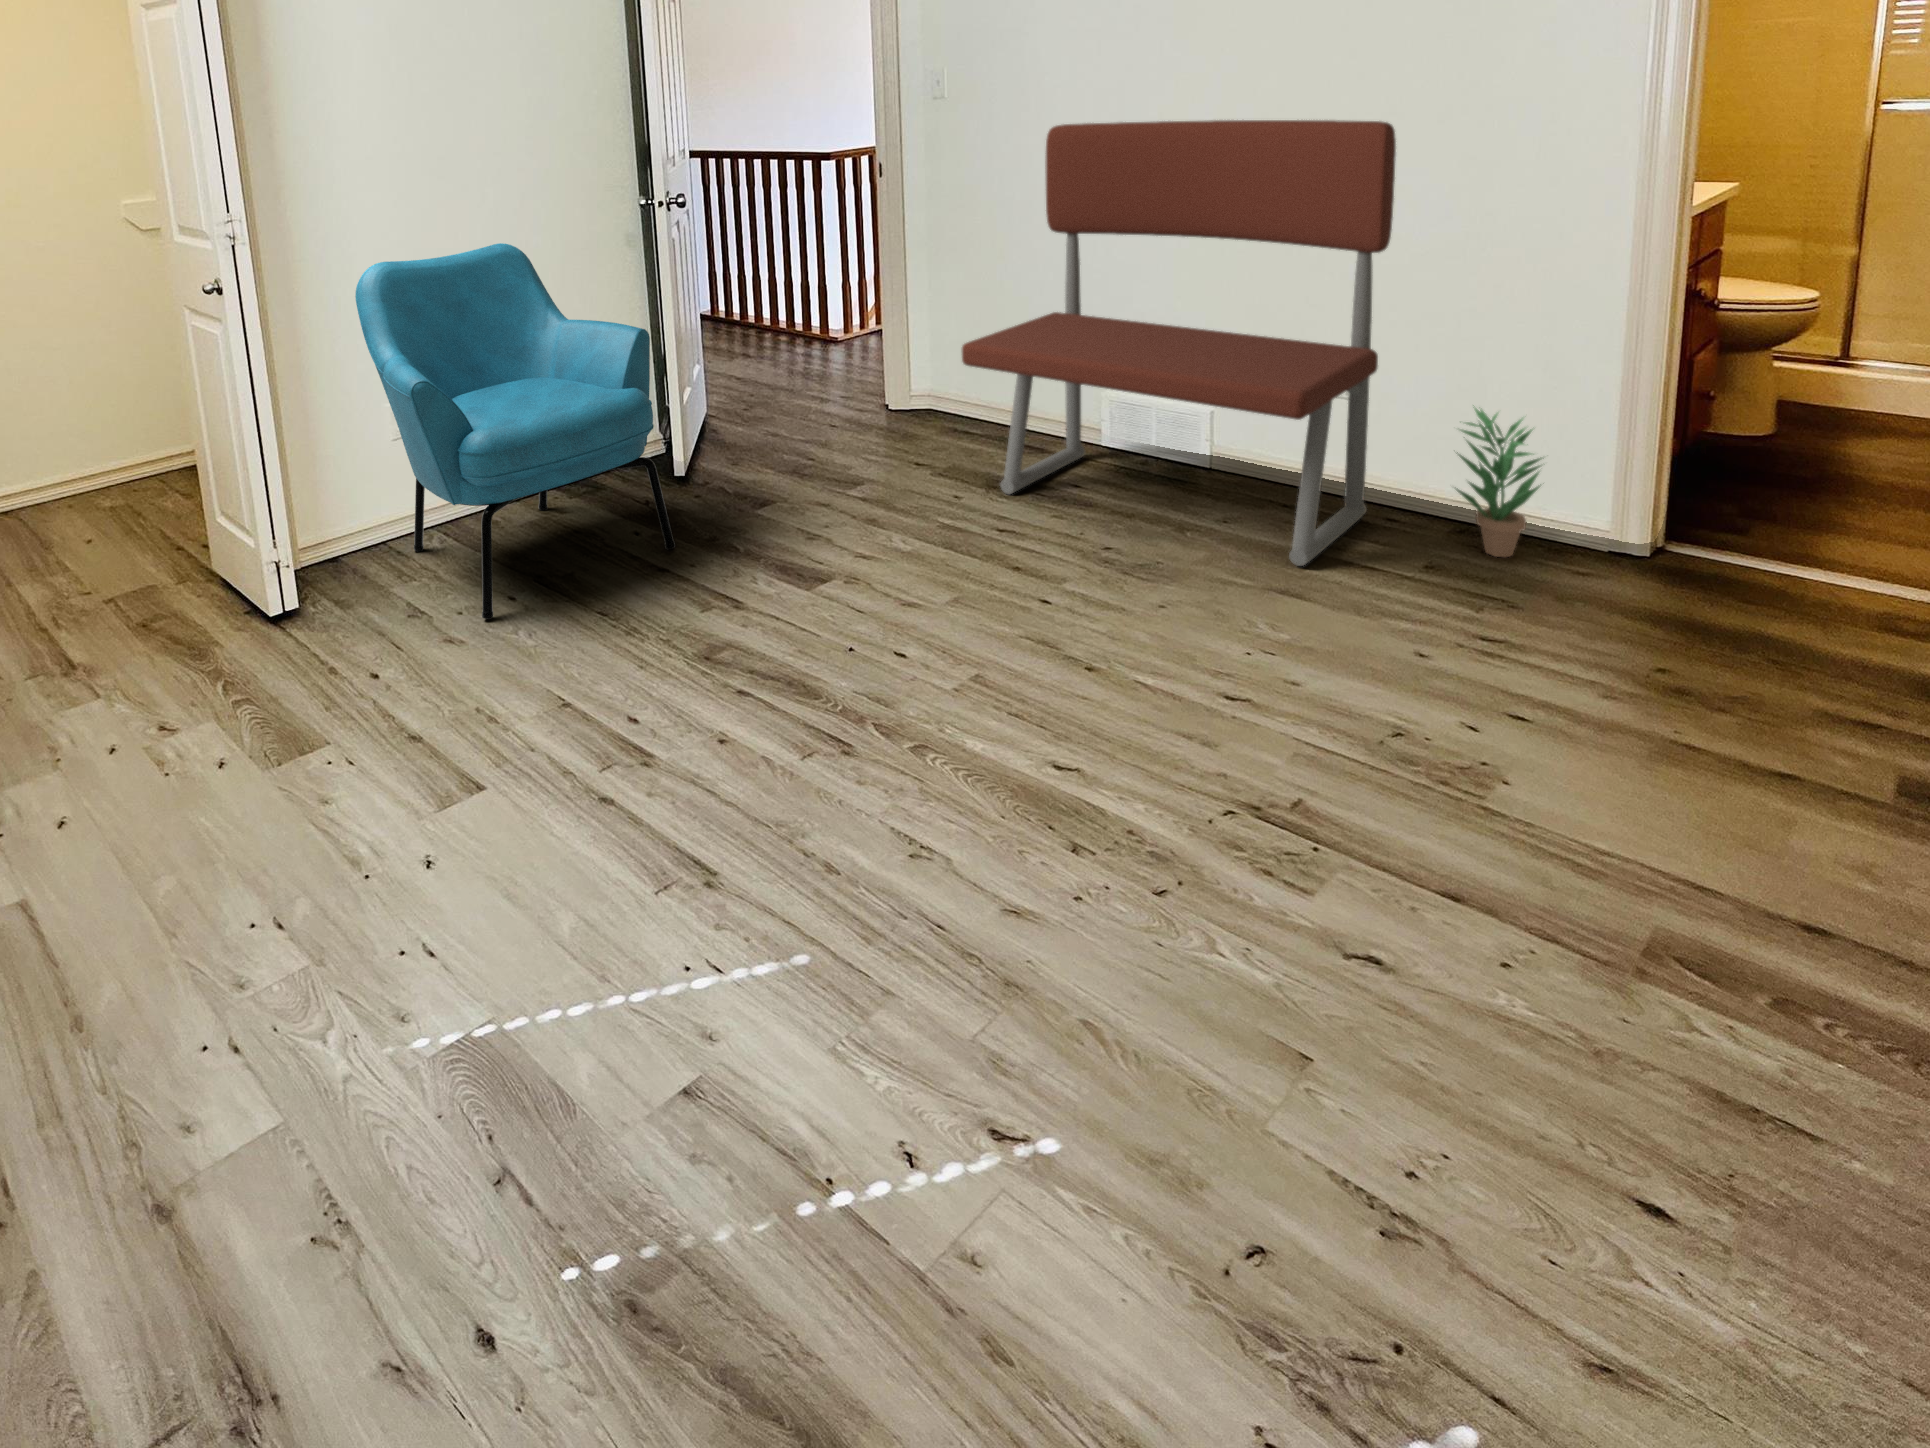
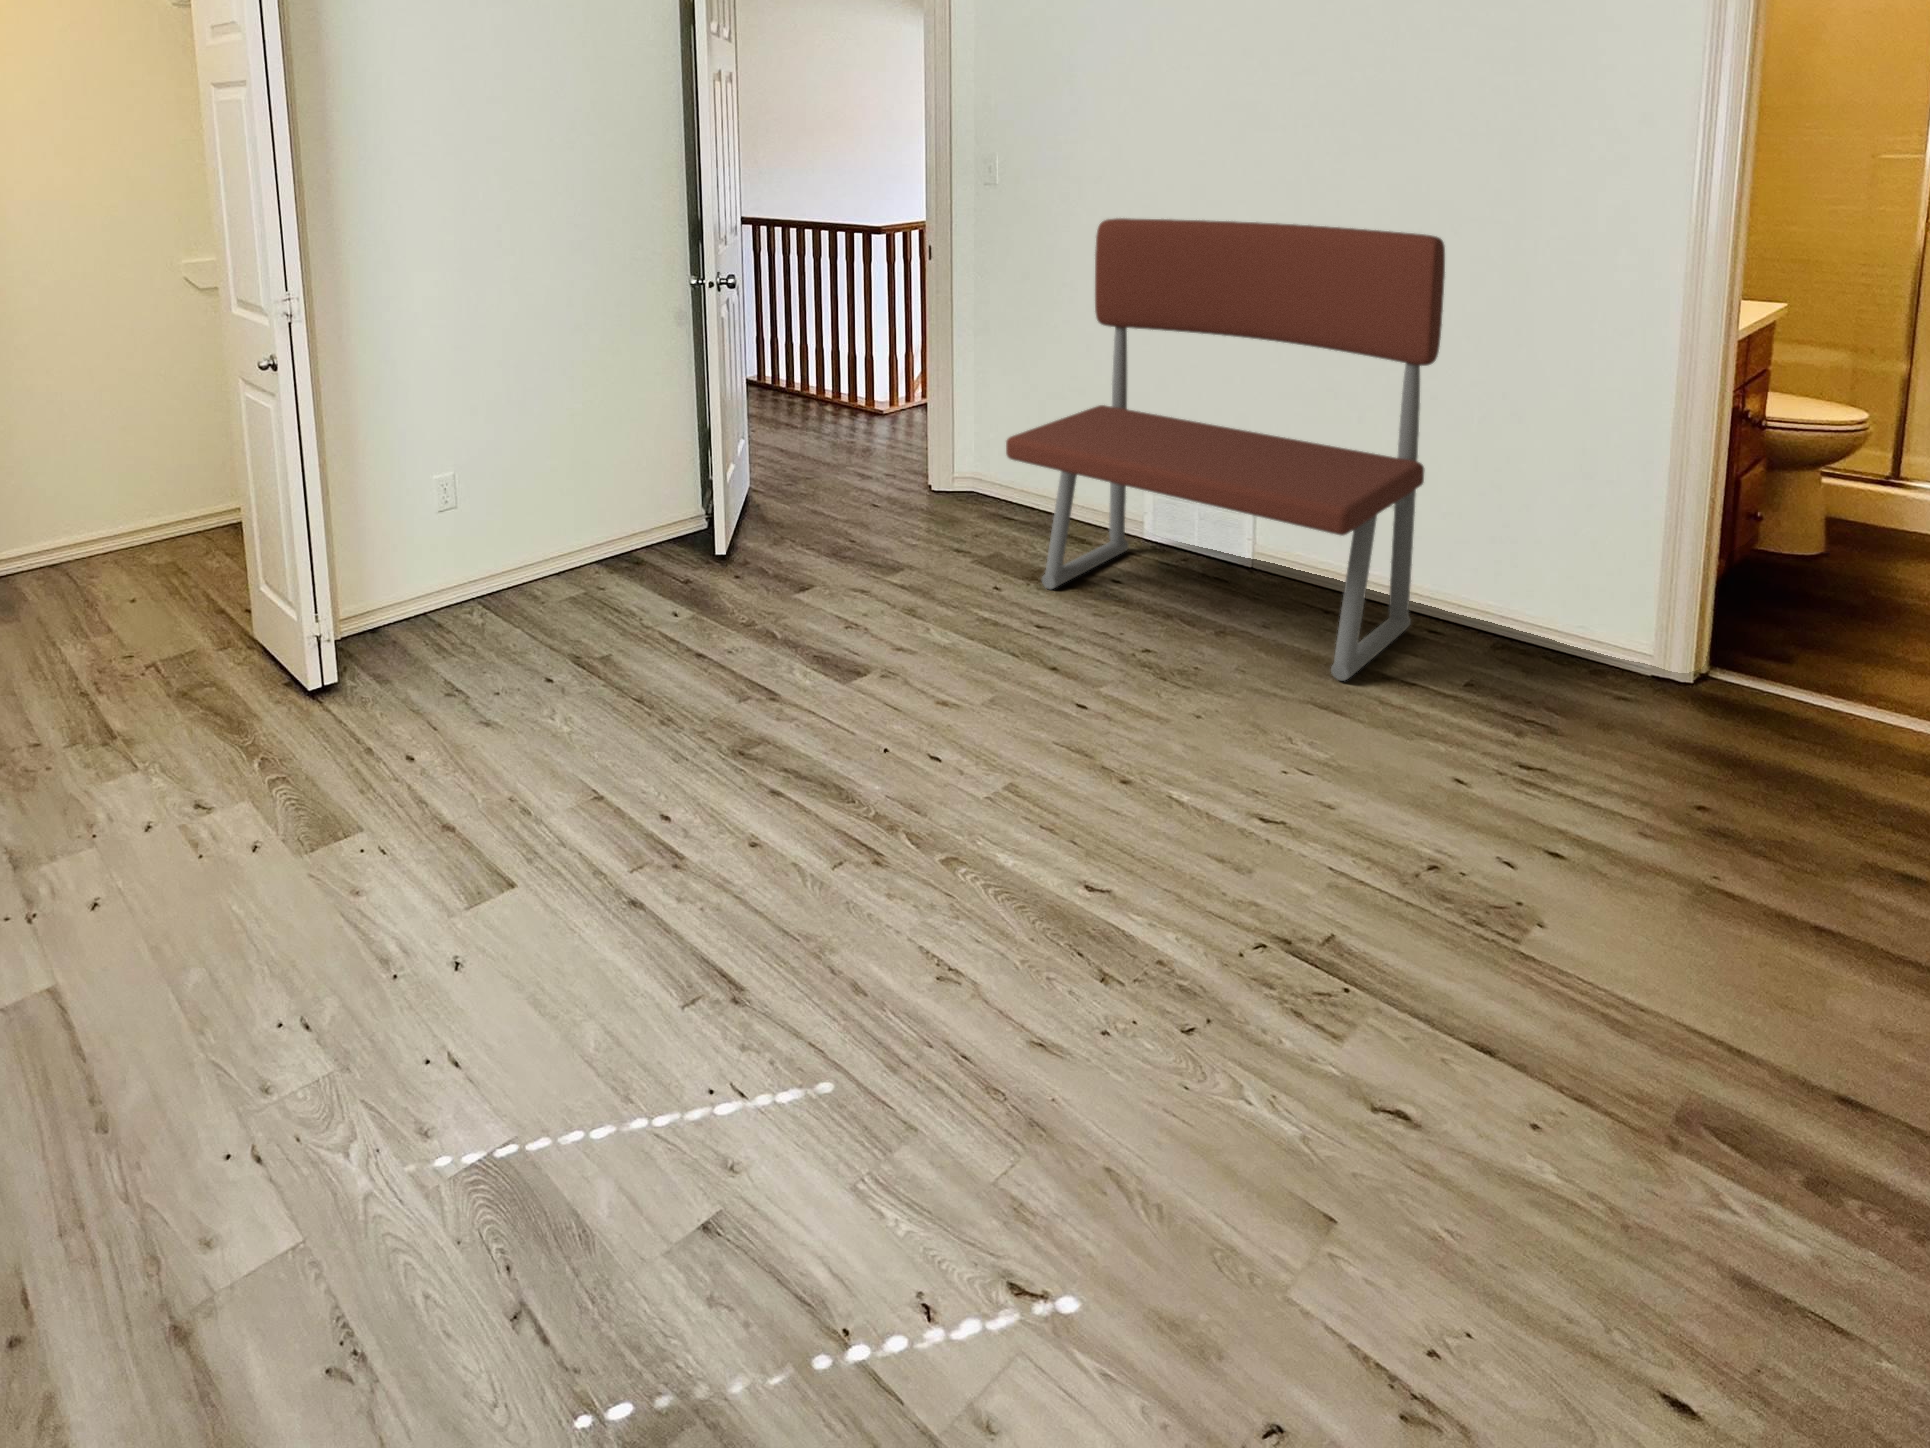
armchair: present [355,243,675,619] -> none [403,319,712,704]
potted plant: present [1456,405,1542,557] -> none [1495,523,1595,680]

